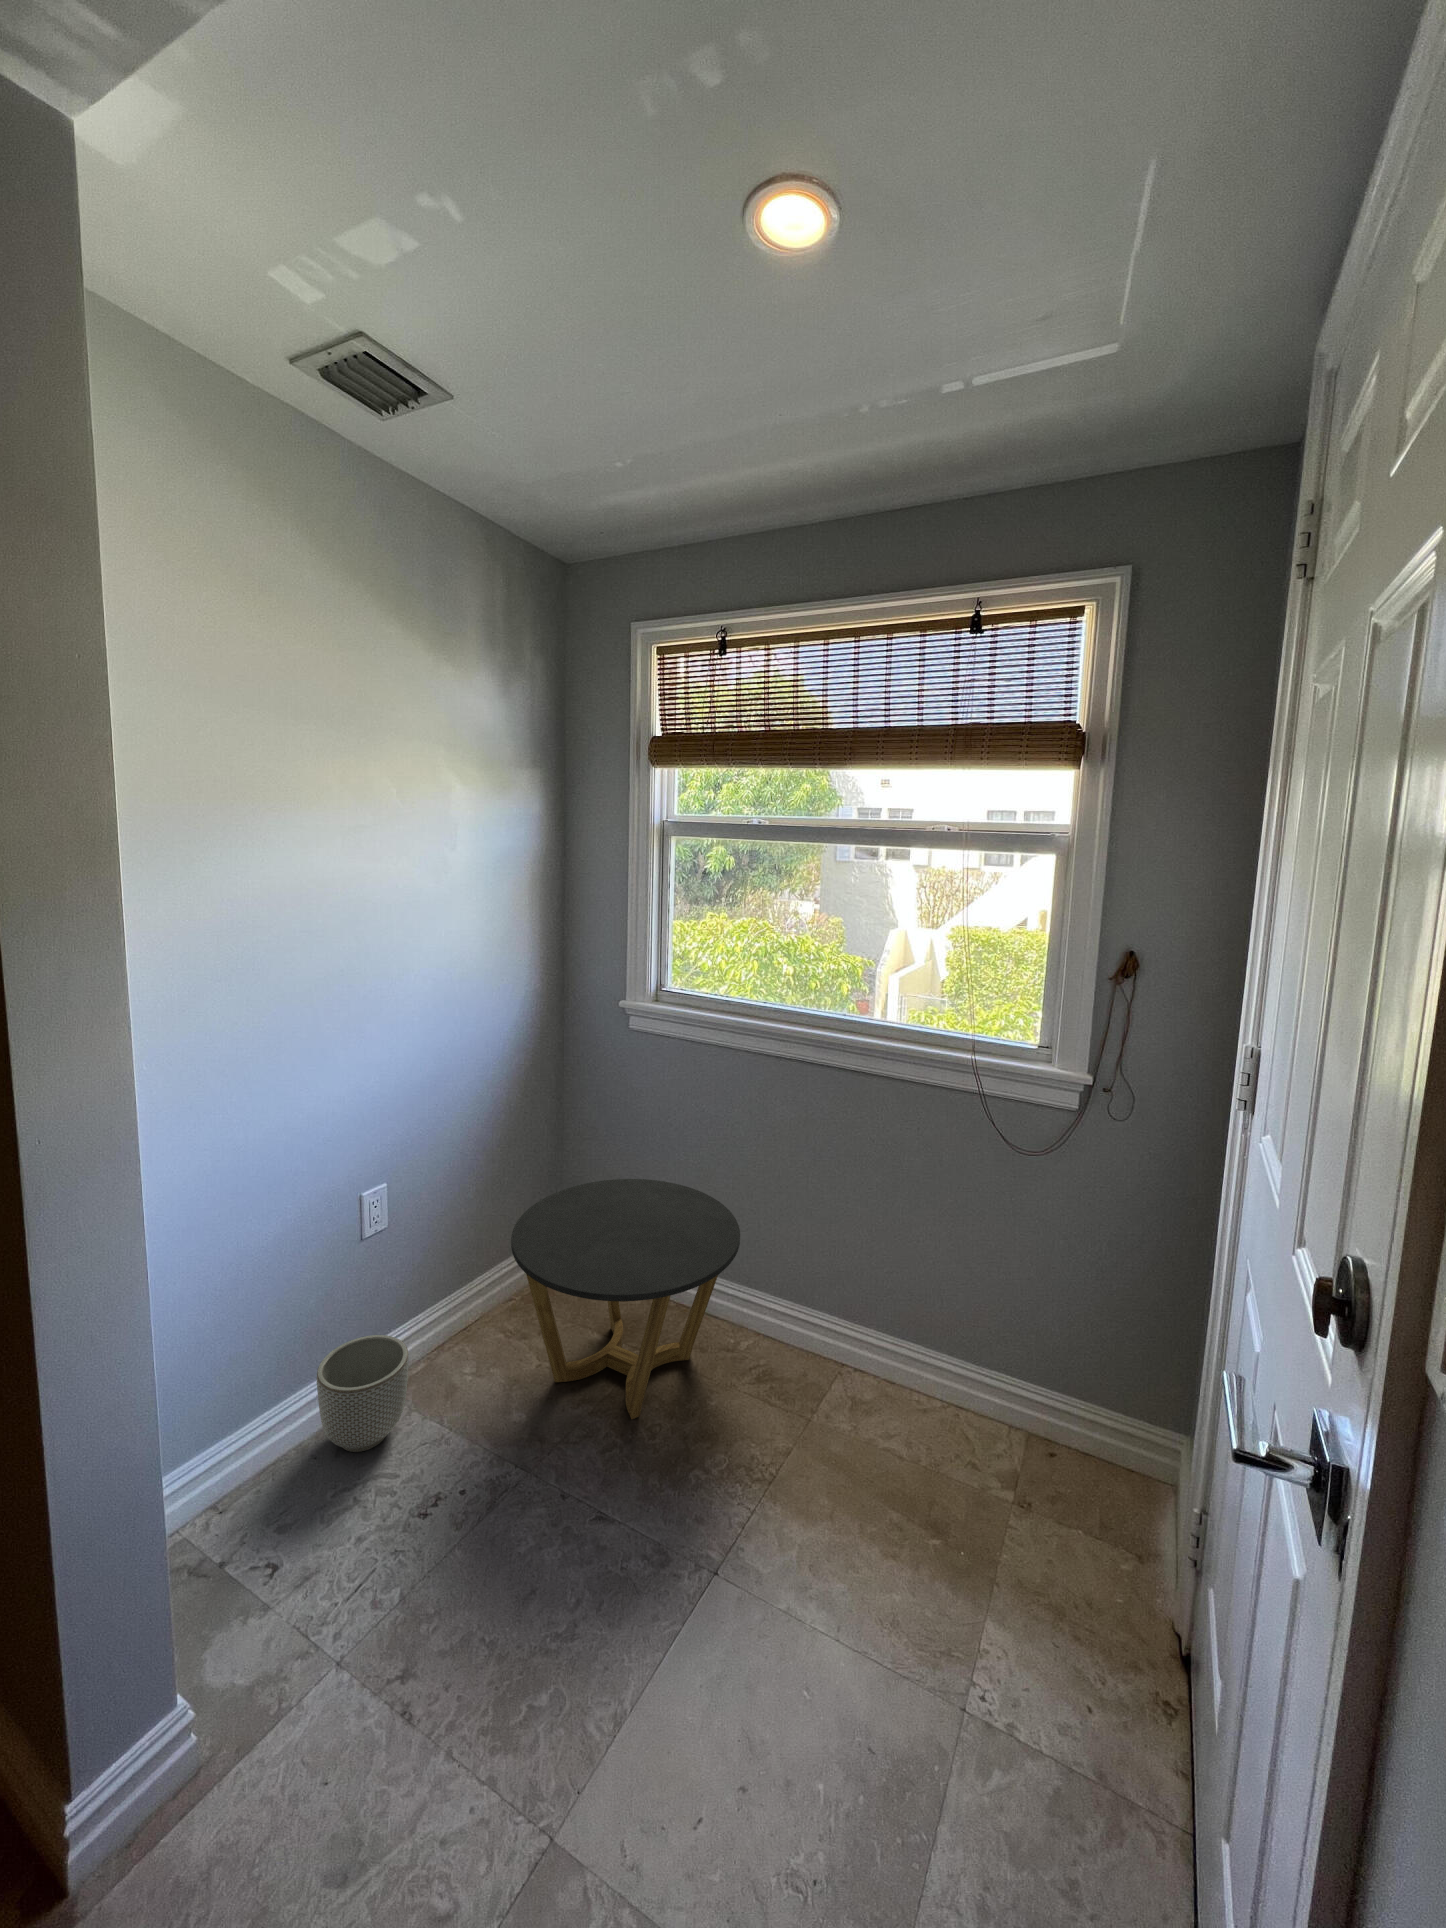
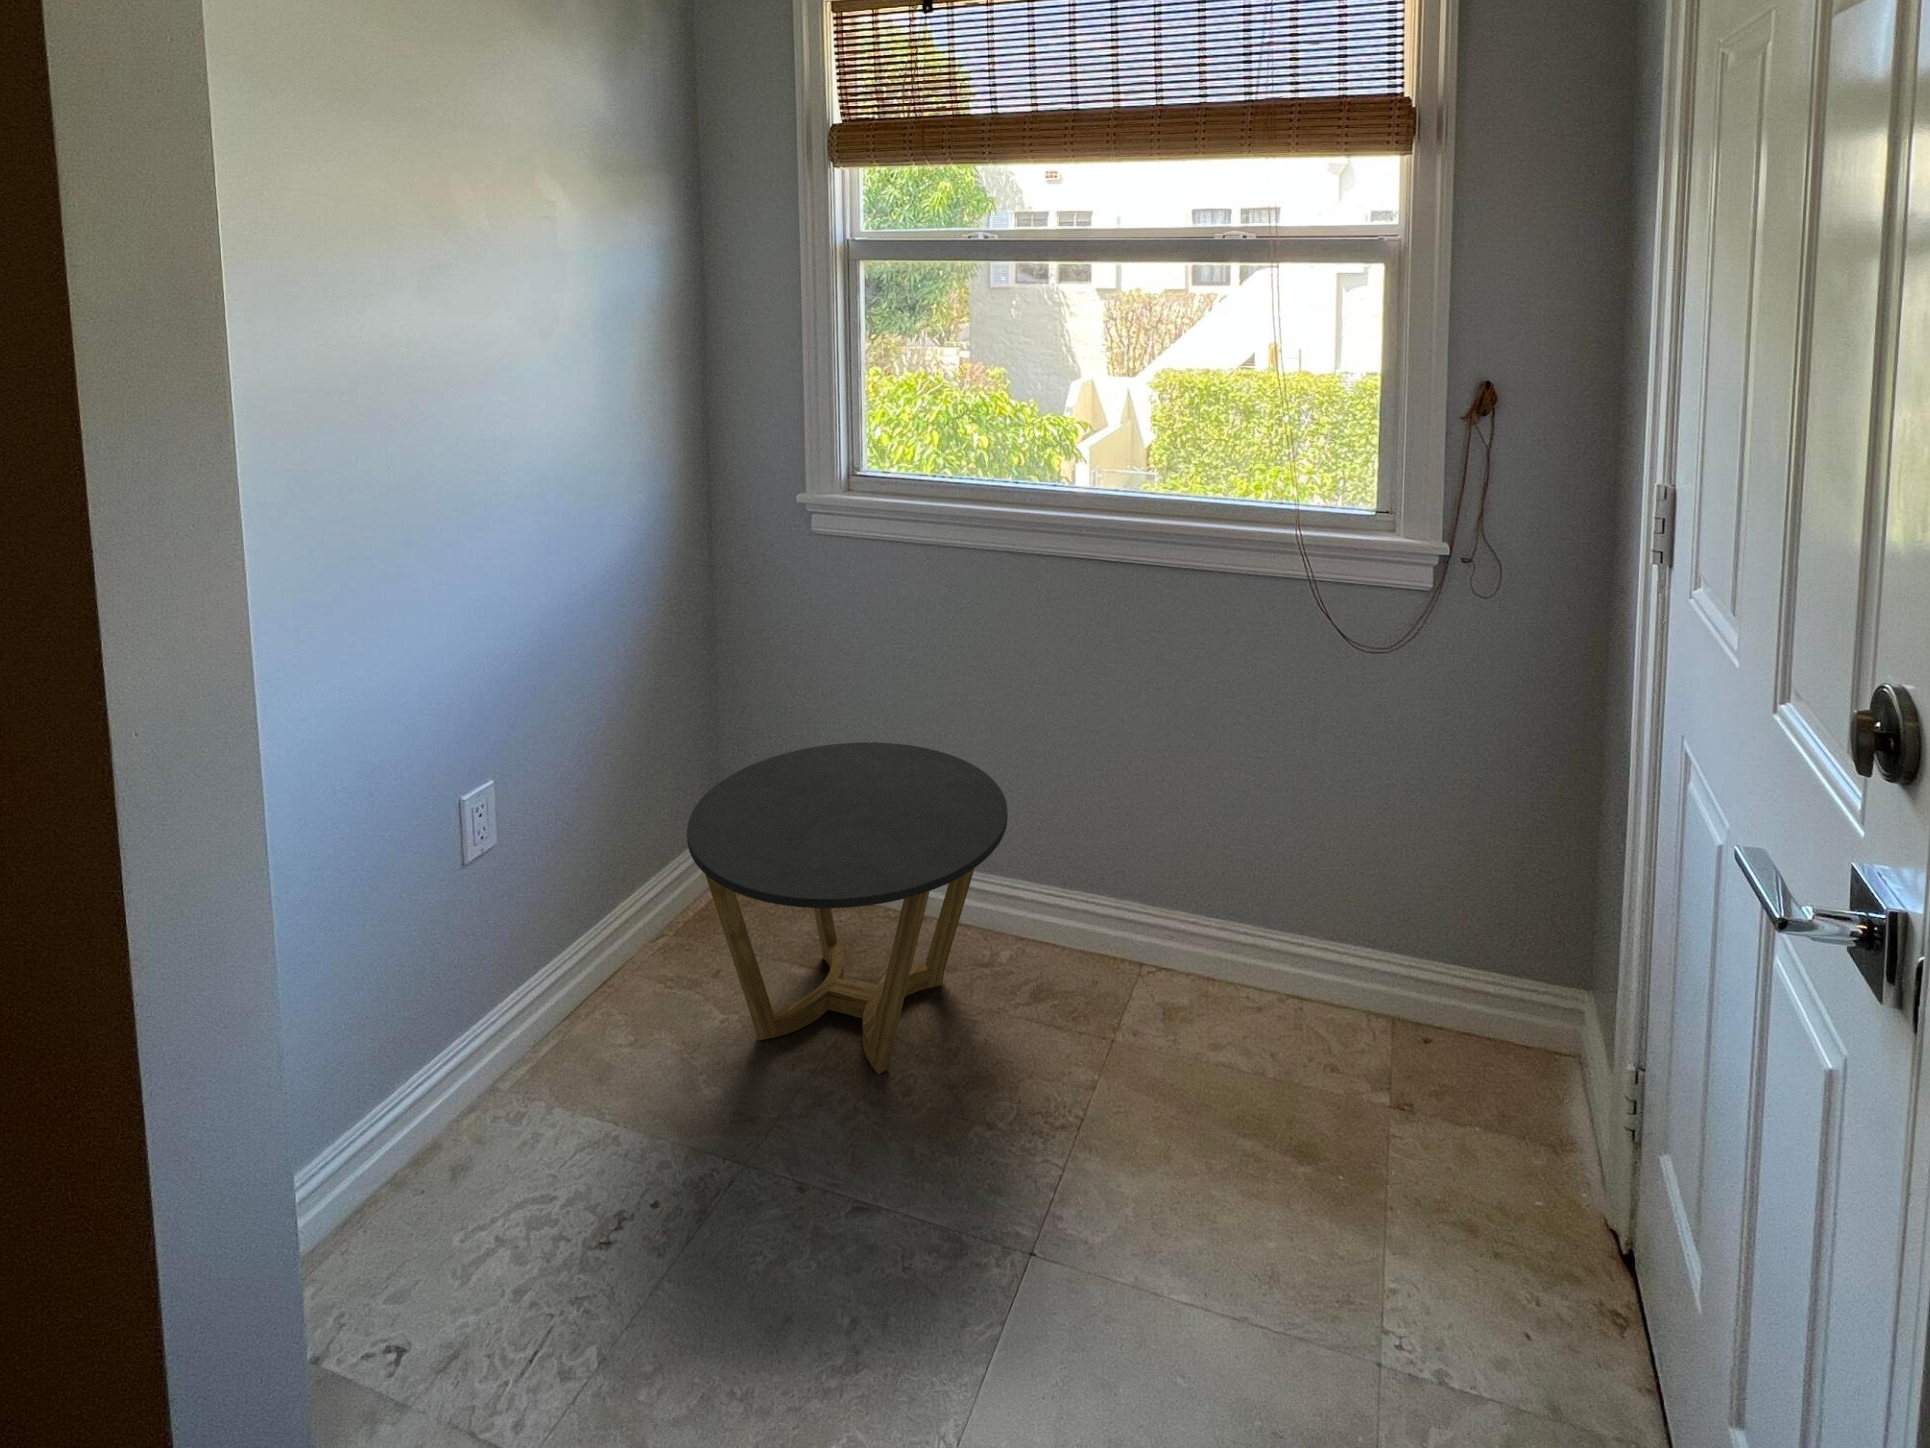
planter: present [316,1335,409,1452] -> none [420,1002,554,1177]

